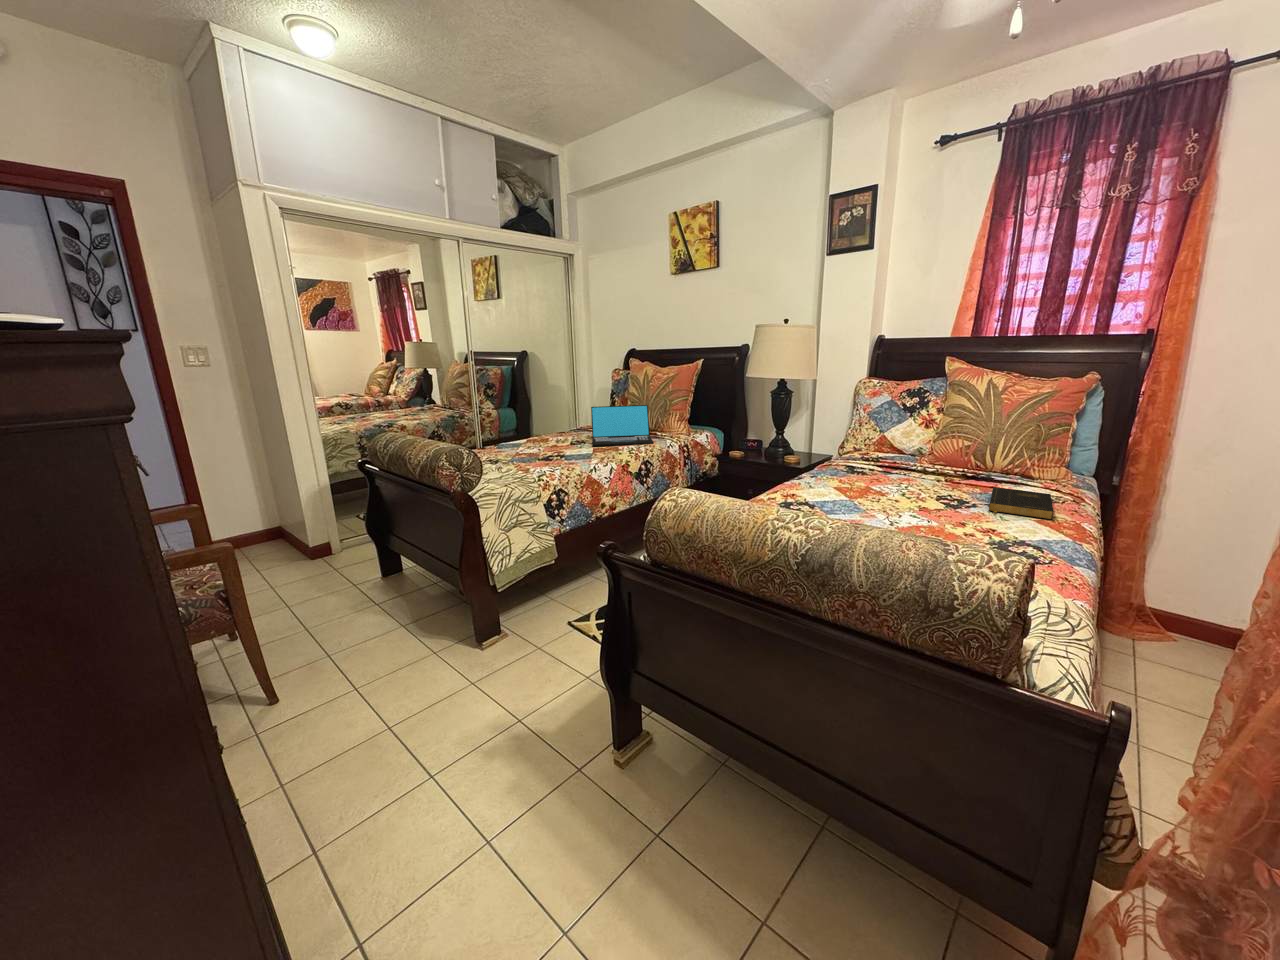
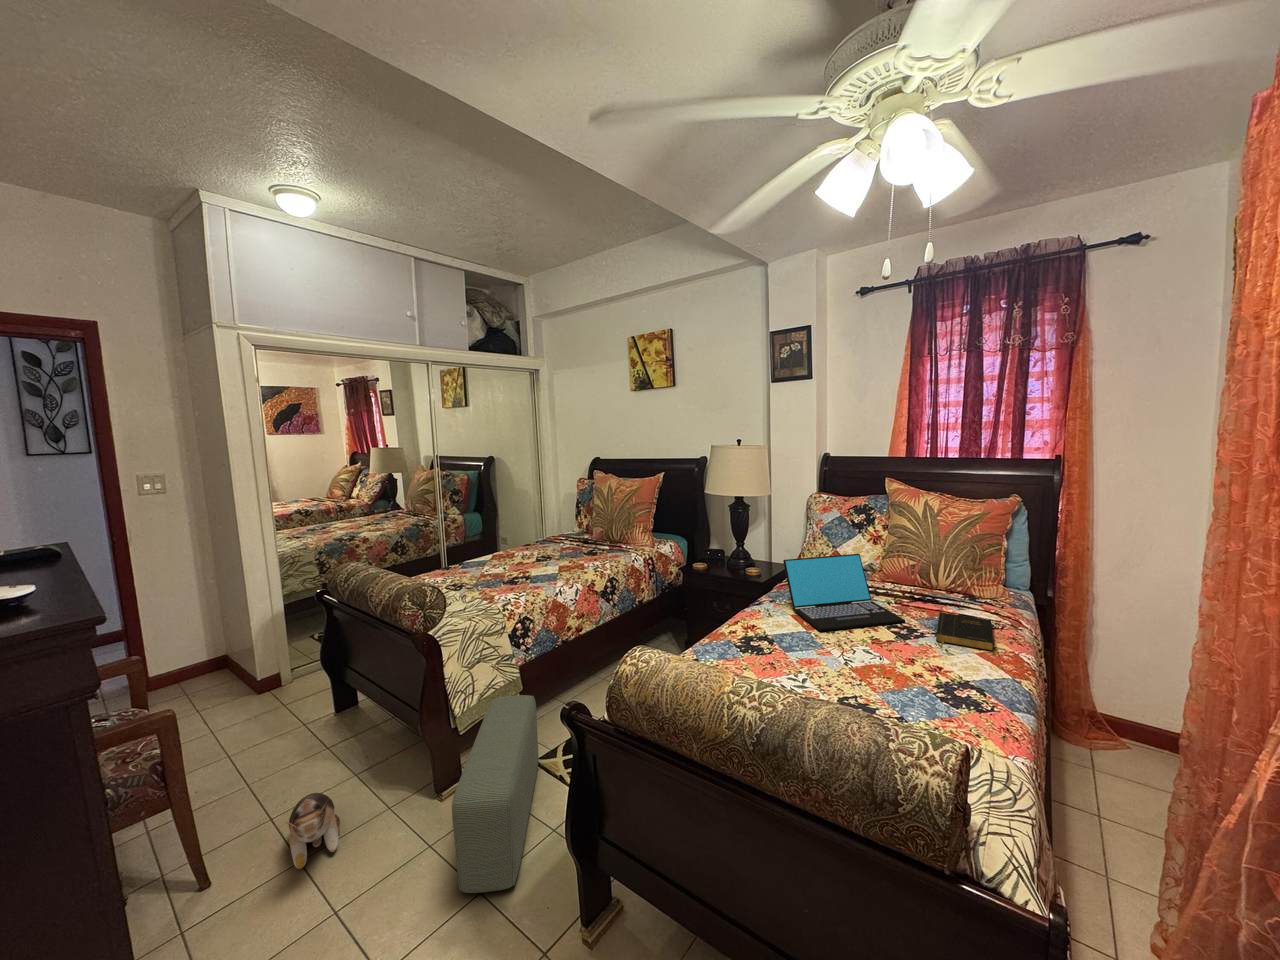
laptop: present [591,405,654,446] -> present [783,554,905,631]
pouf: none [492,560,573,720] -> present [452,695,539,893]
plush toy: none [341,632,392,693] -> present [286,793,340,869]

